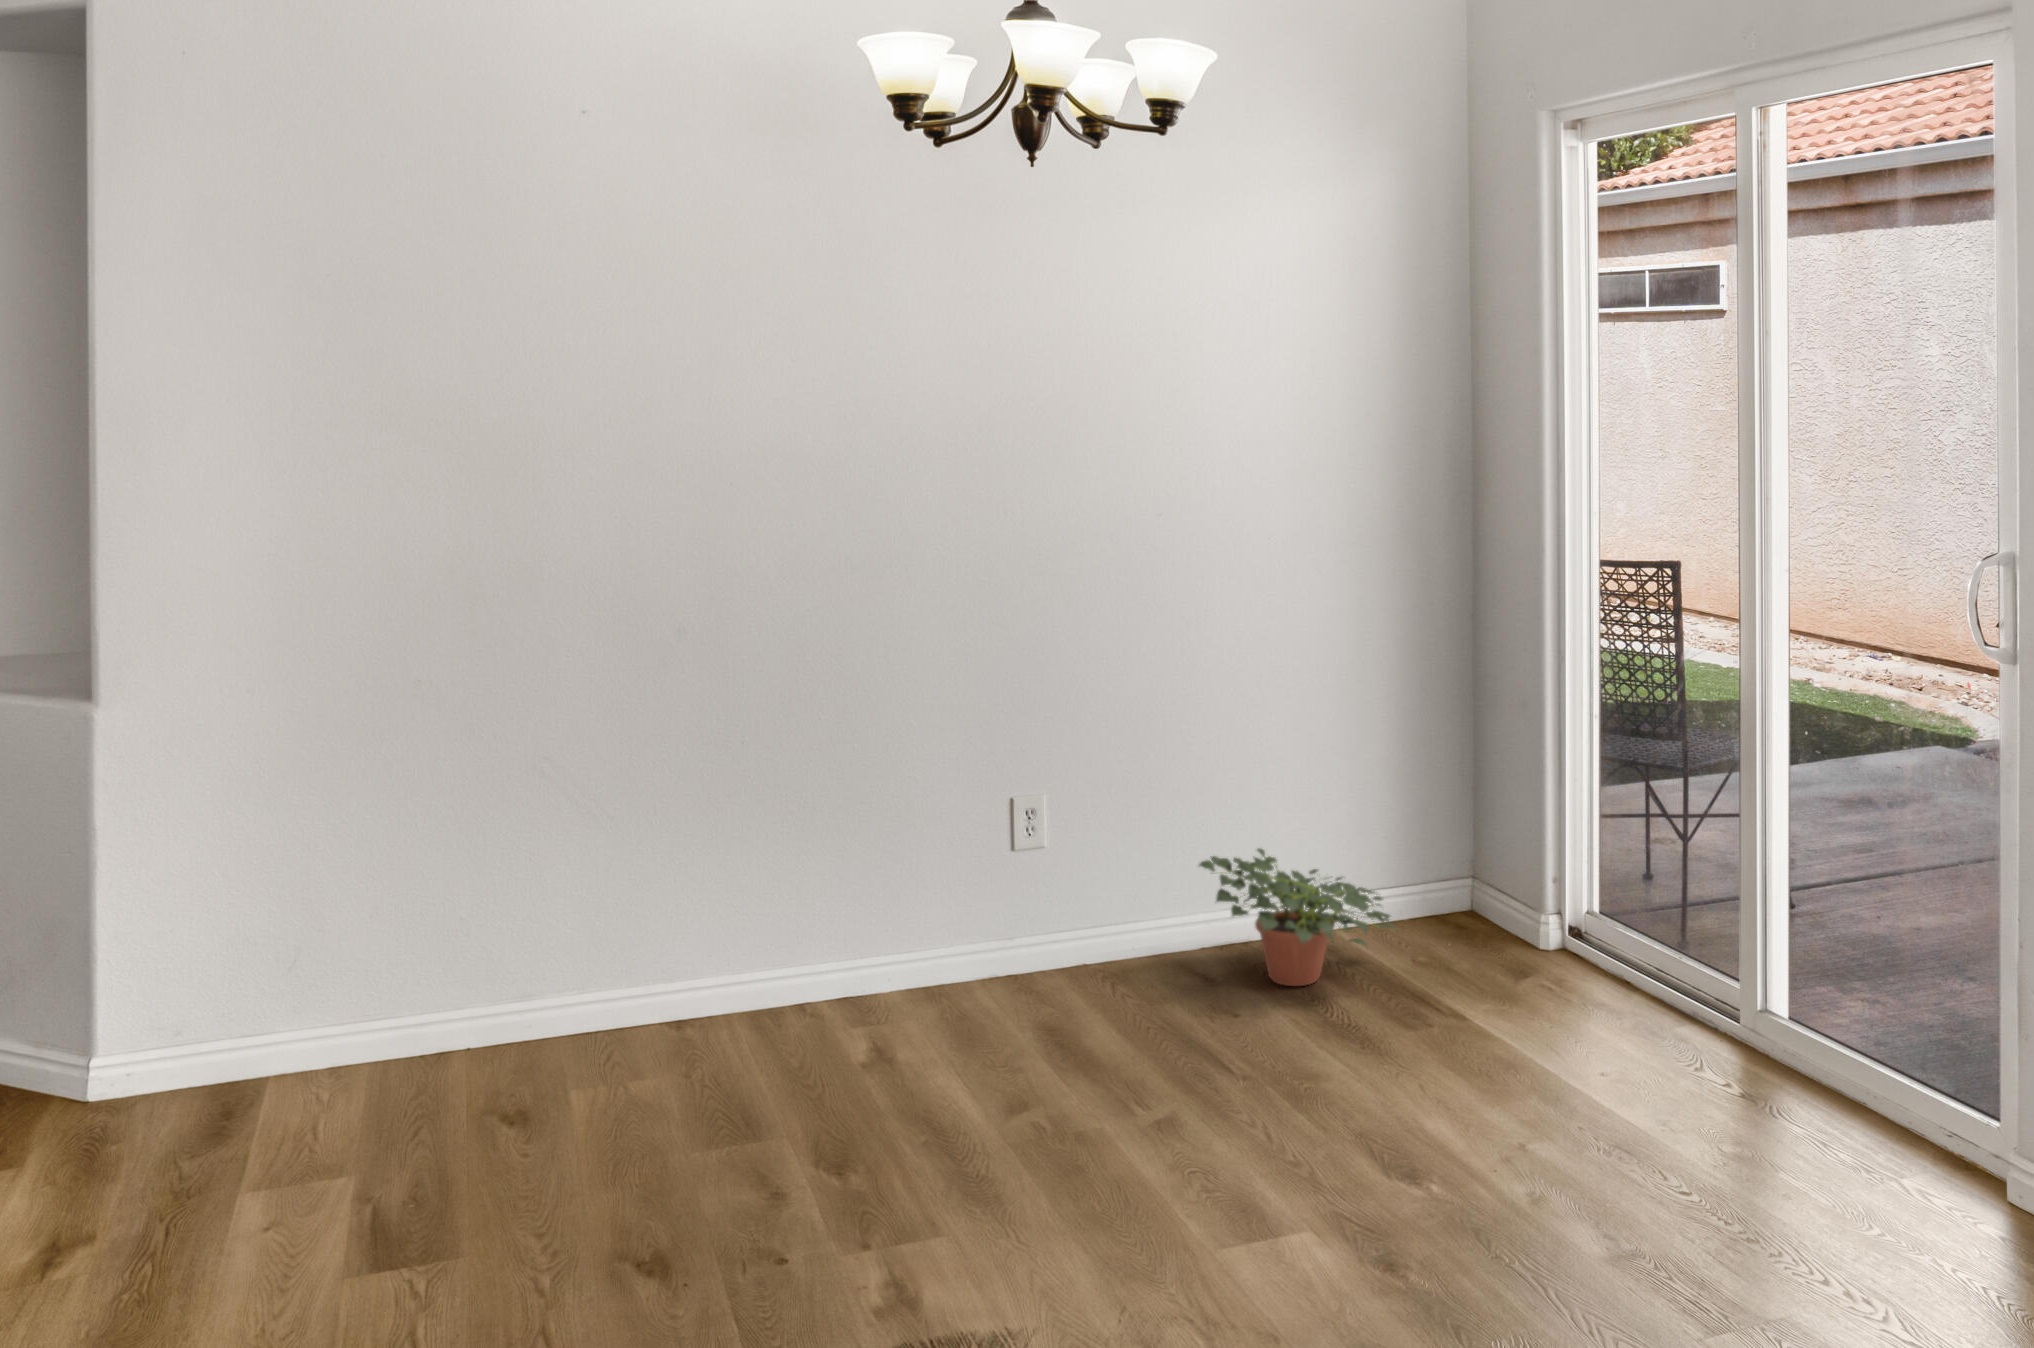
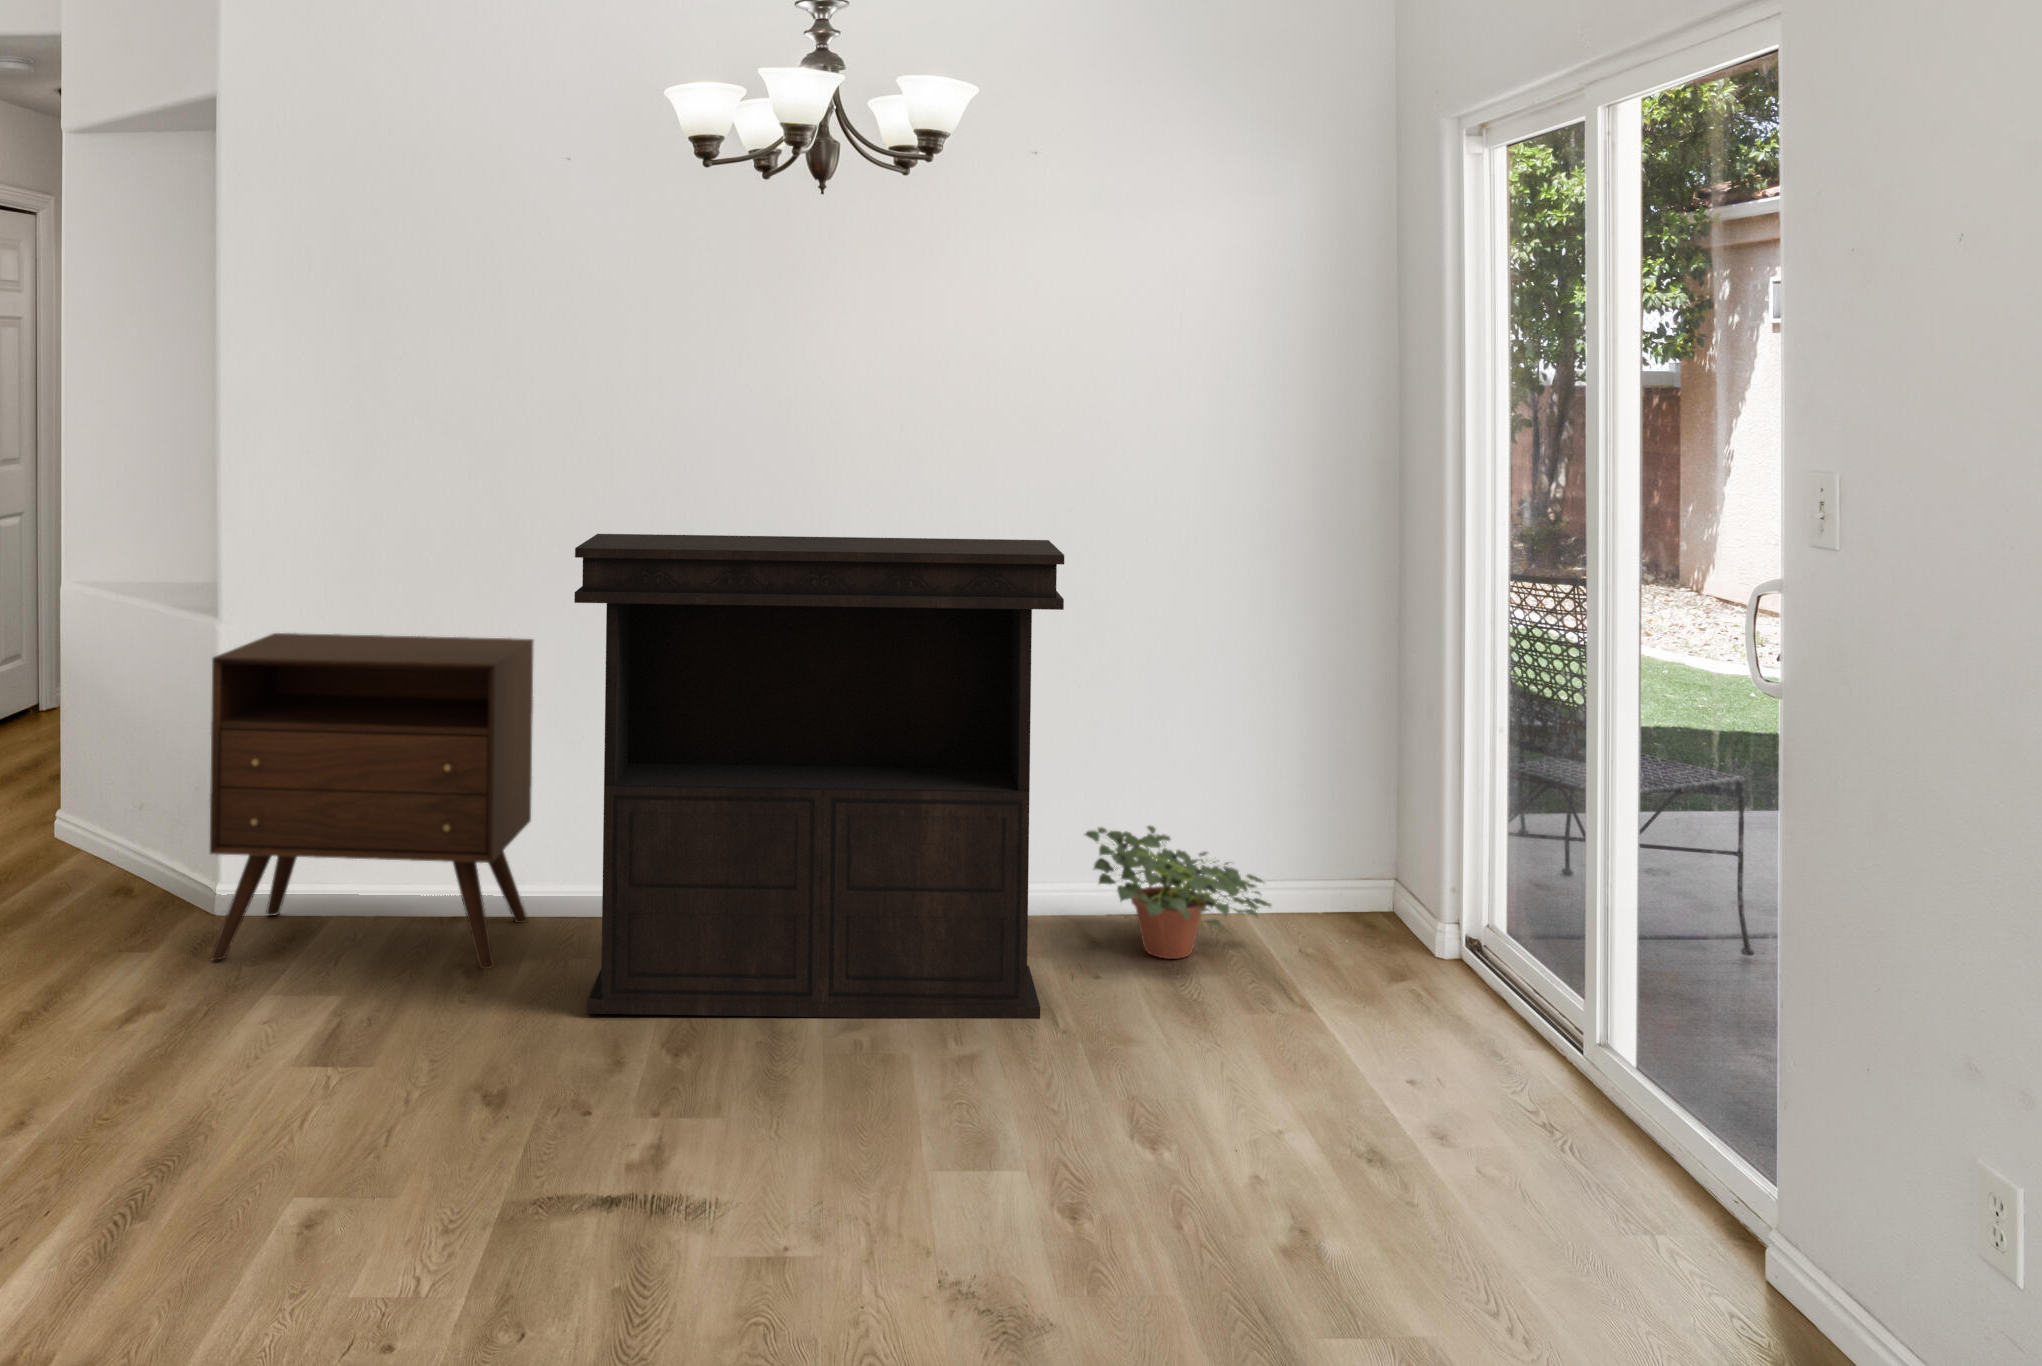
console table: none [672,550,1241,1153] -> present [574,534,1064,1019]
cabinet: none [115,703,546,1172] -> present [210,633,533,969]

